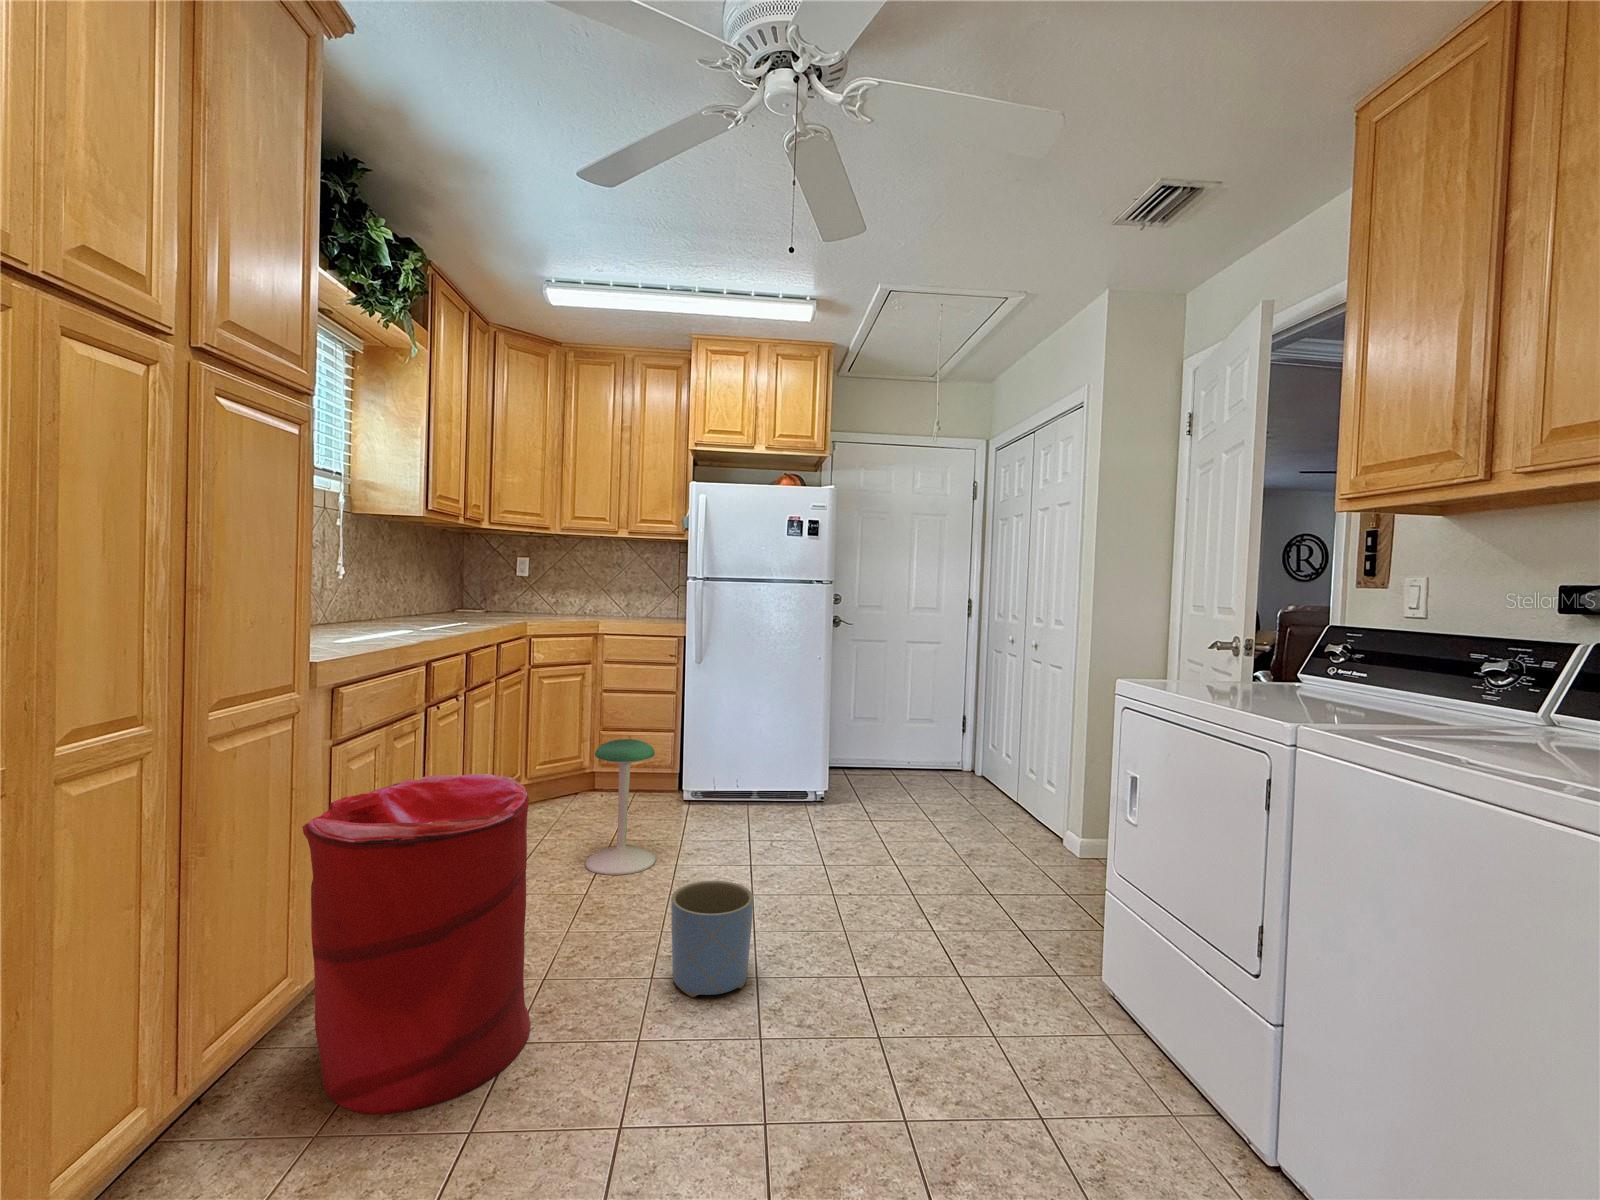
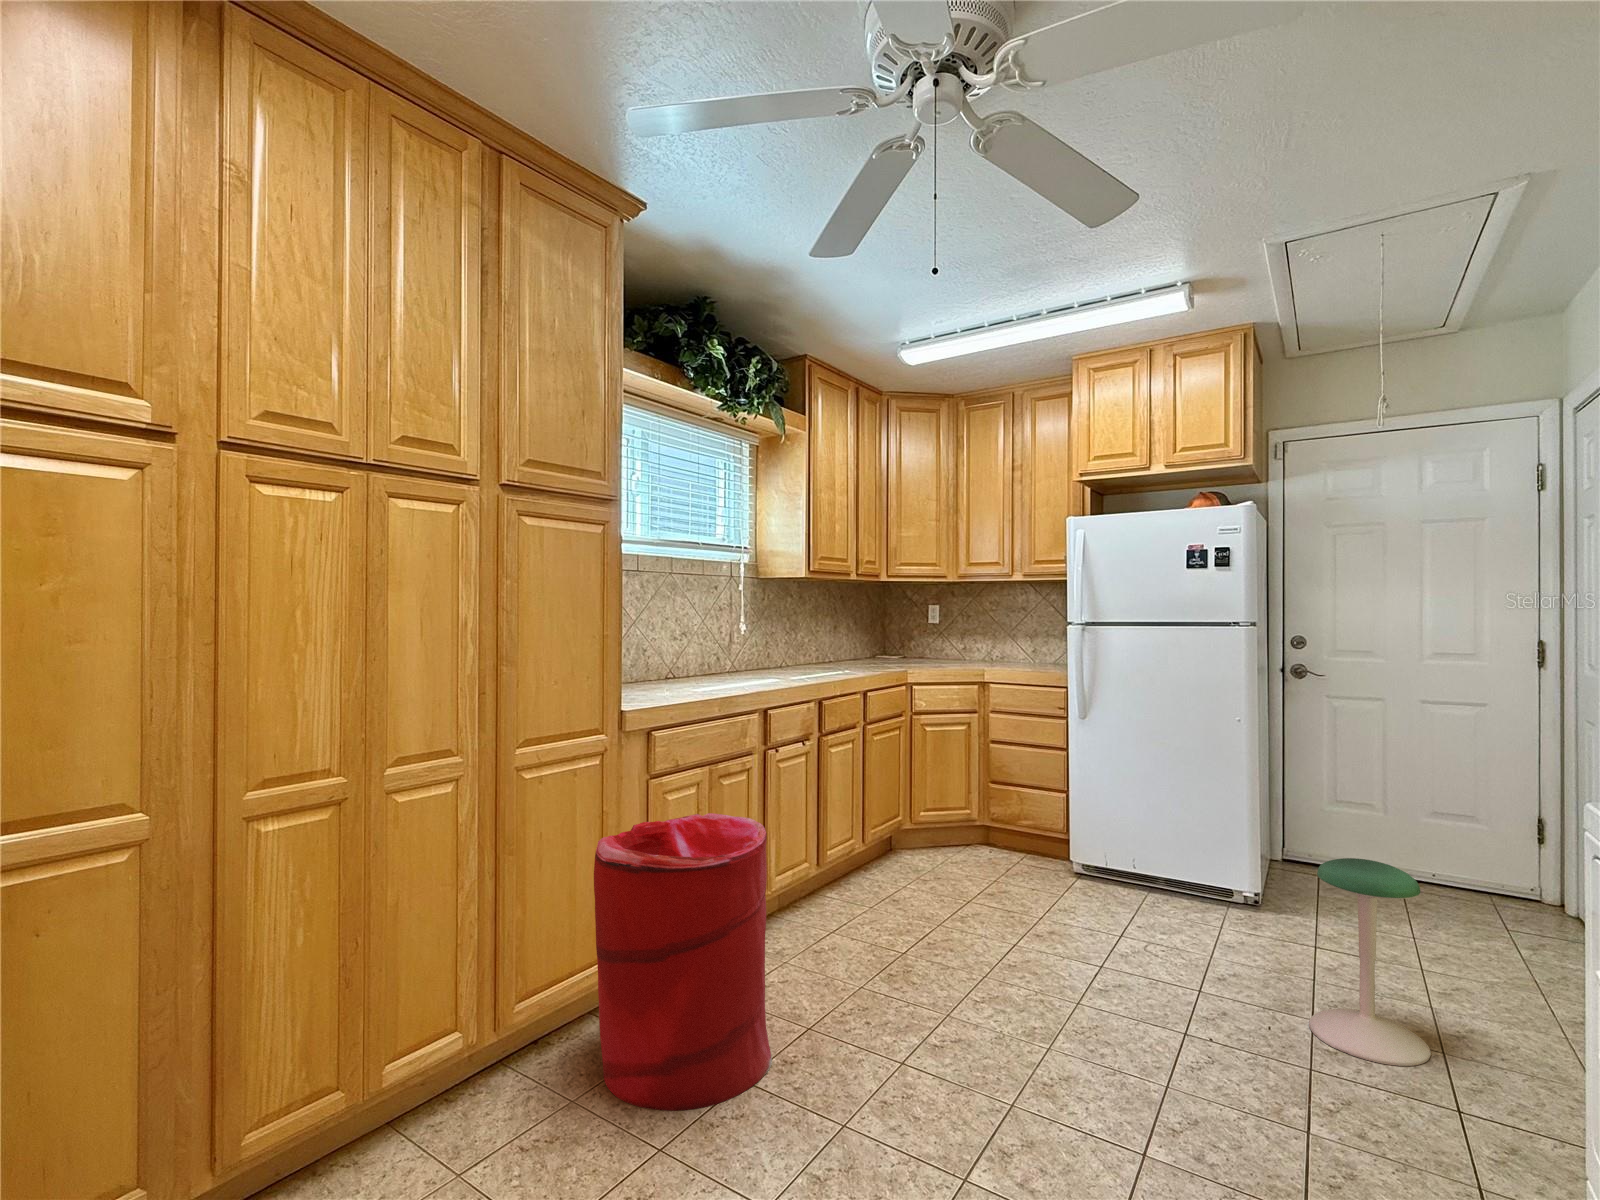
stool: present [585,739,656,875] -> present [1309,858,1431,1066]
planter: present [671,881,753,997] -> none [912,972,1006,1112]

